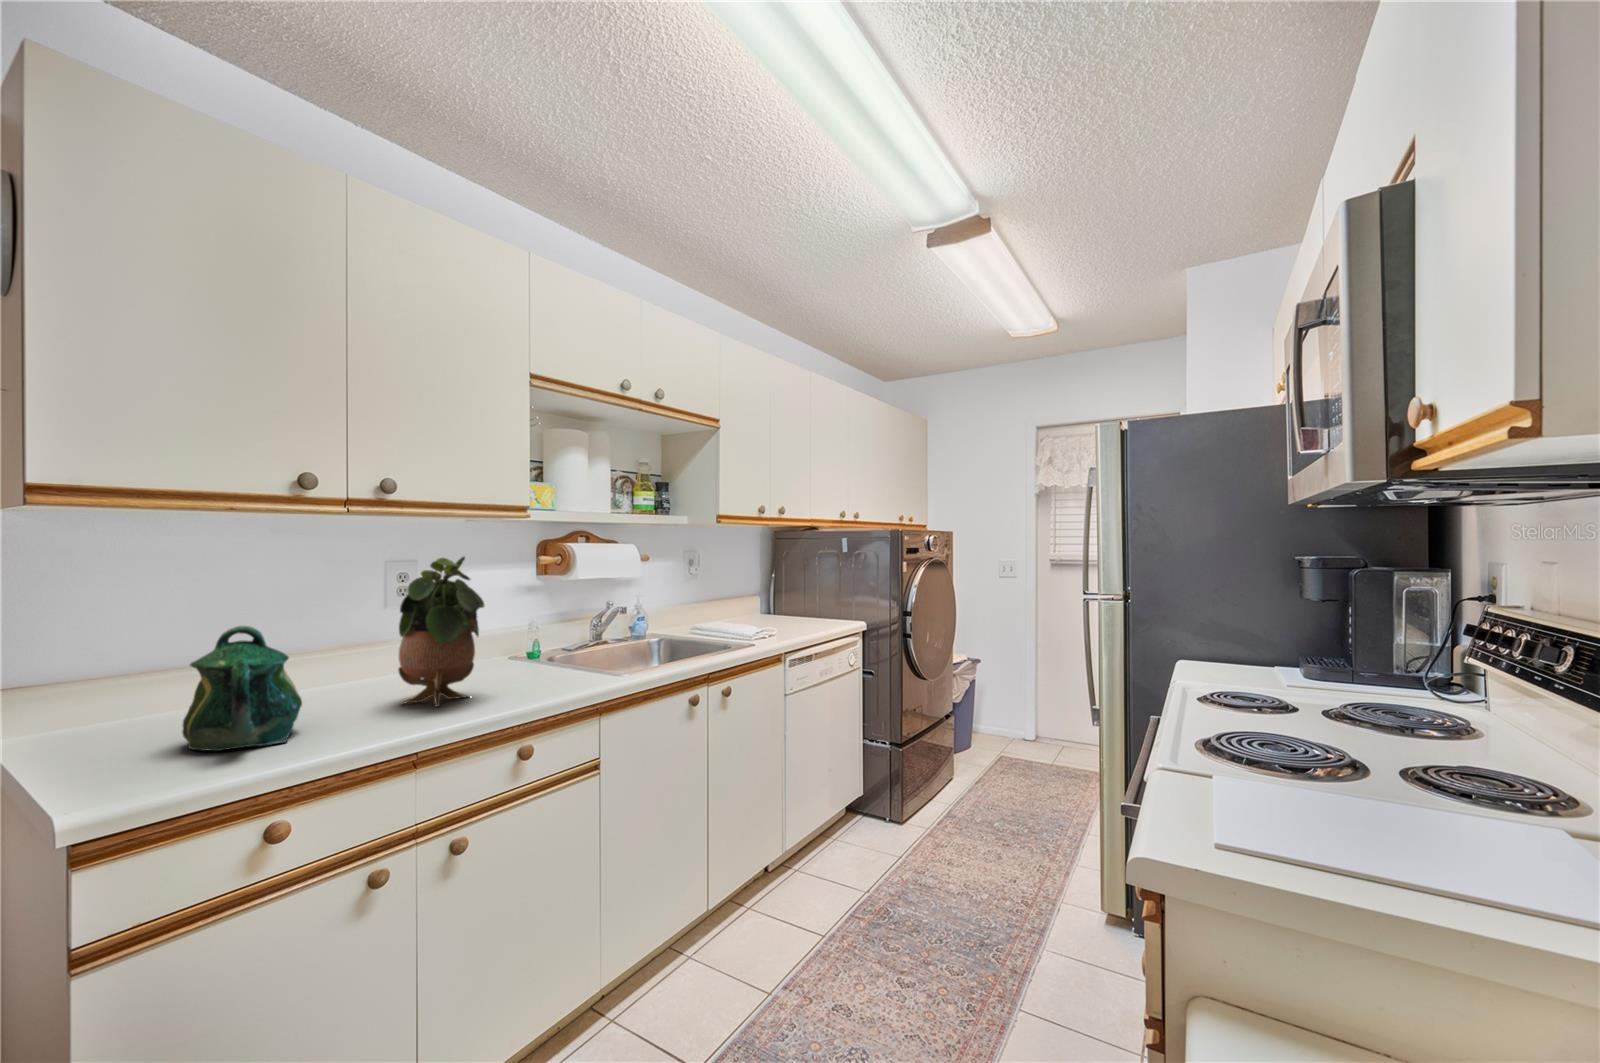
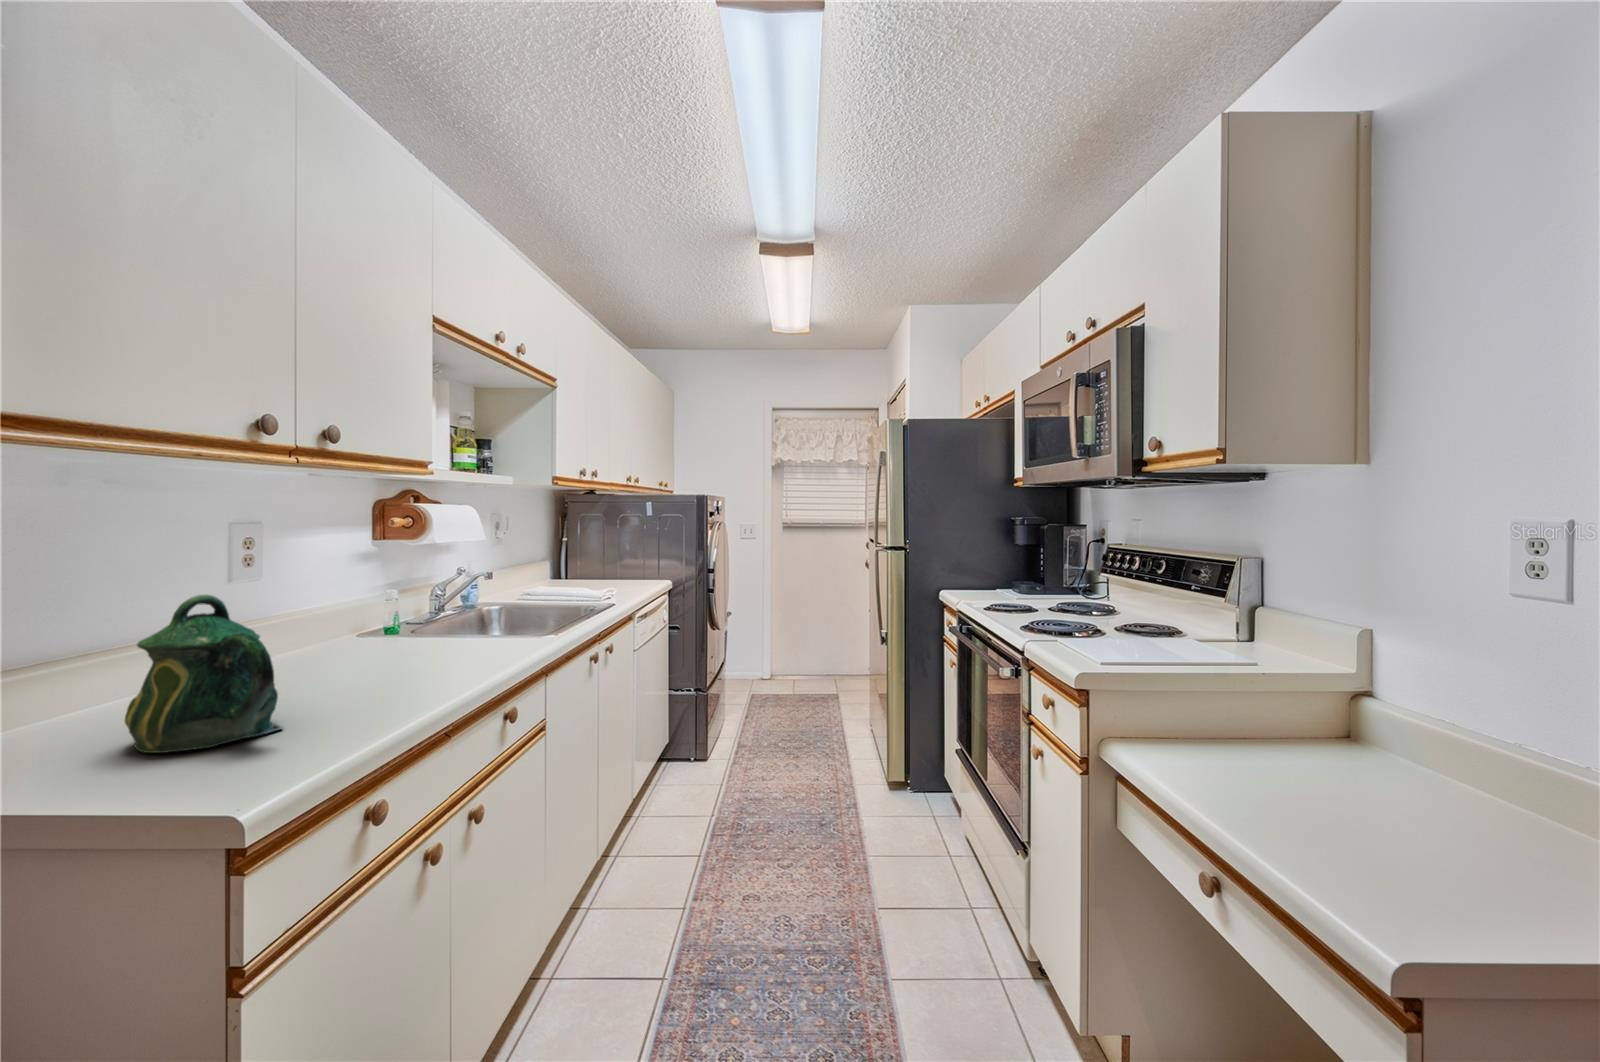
potted plant: present [398,557,484,707] -> none [327,512,429,684]

